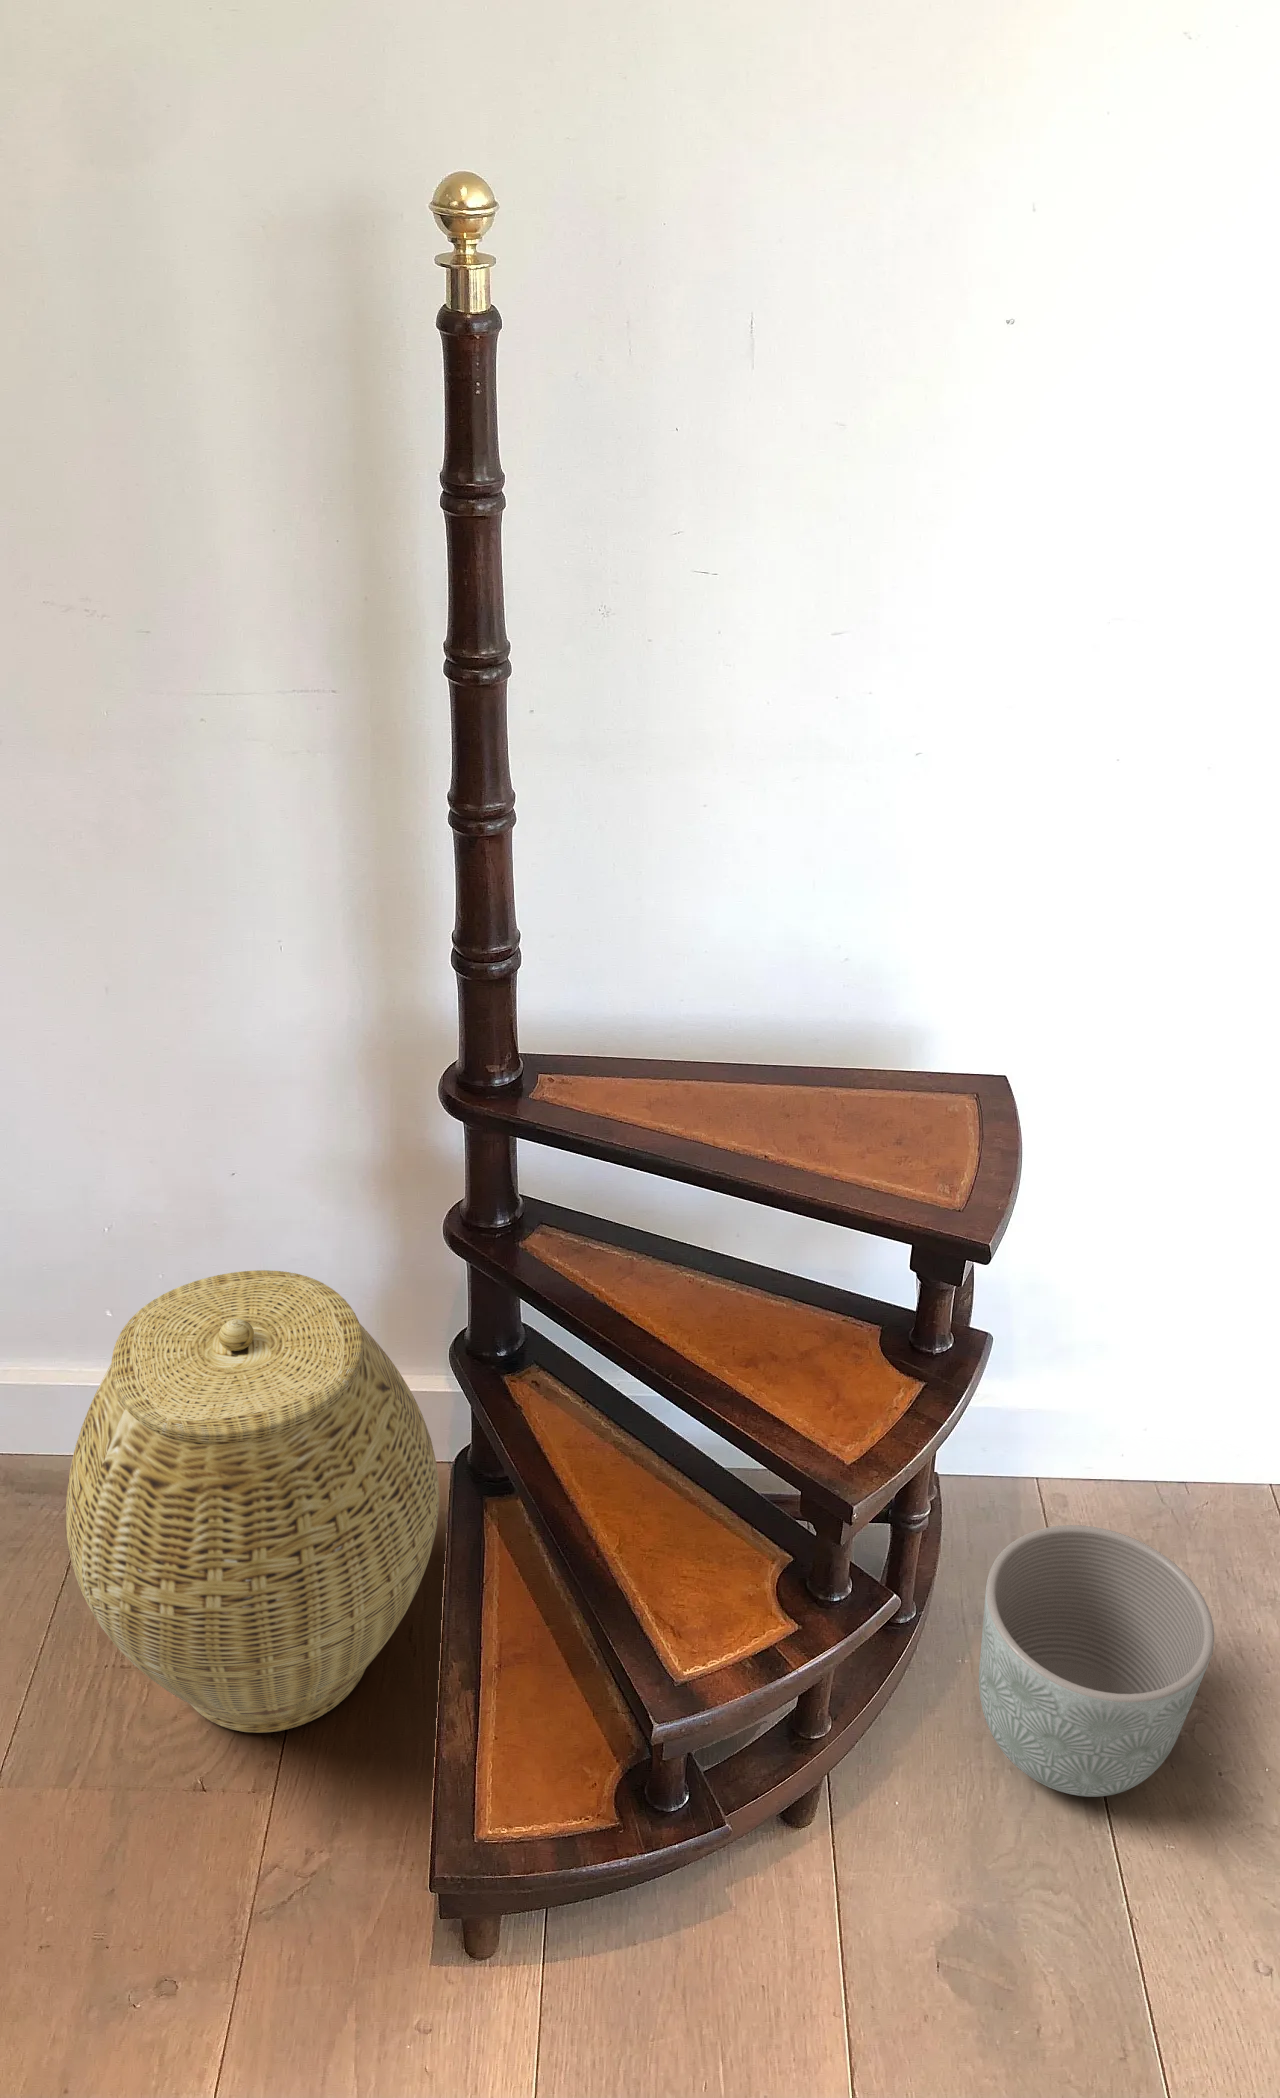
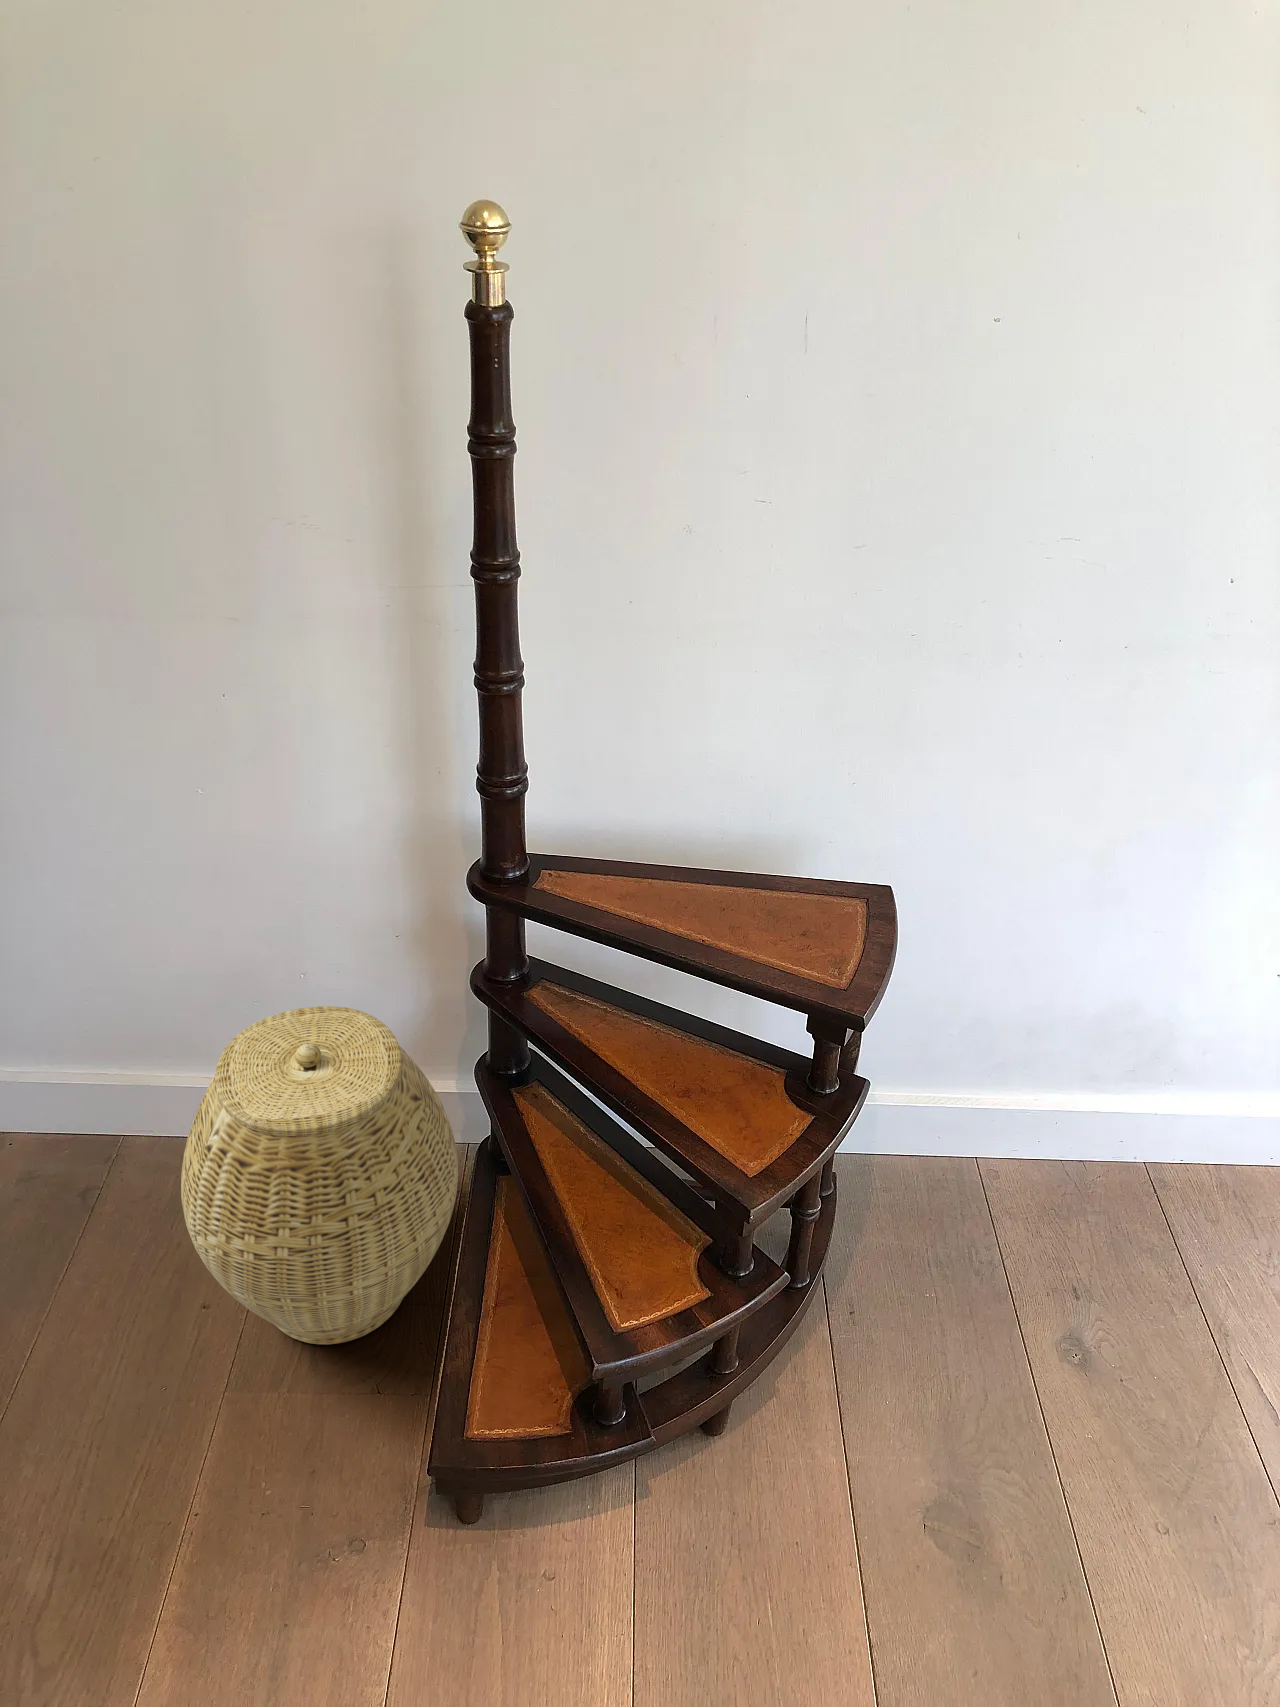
planter: present [979,1525,1214,1797] -> none [854,1222,1029,1424]

